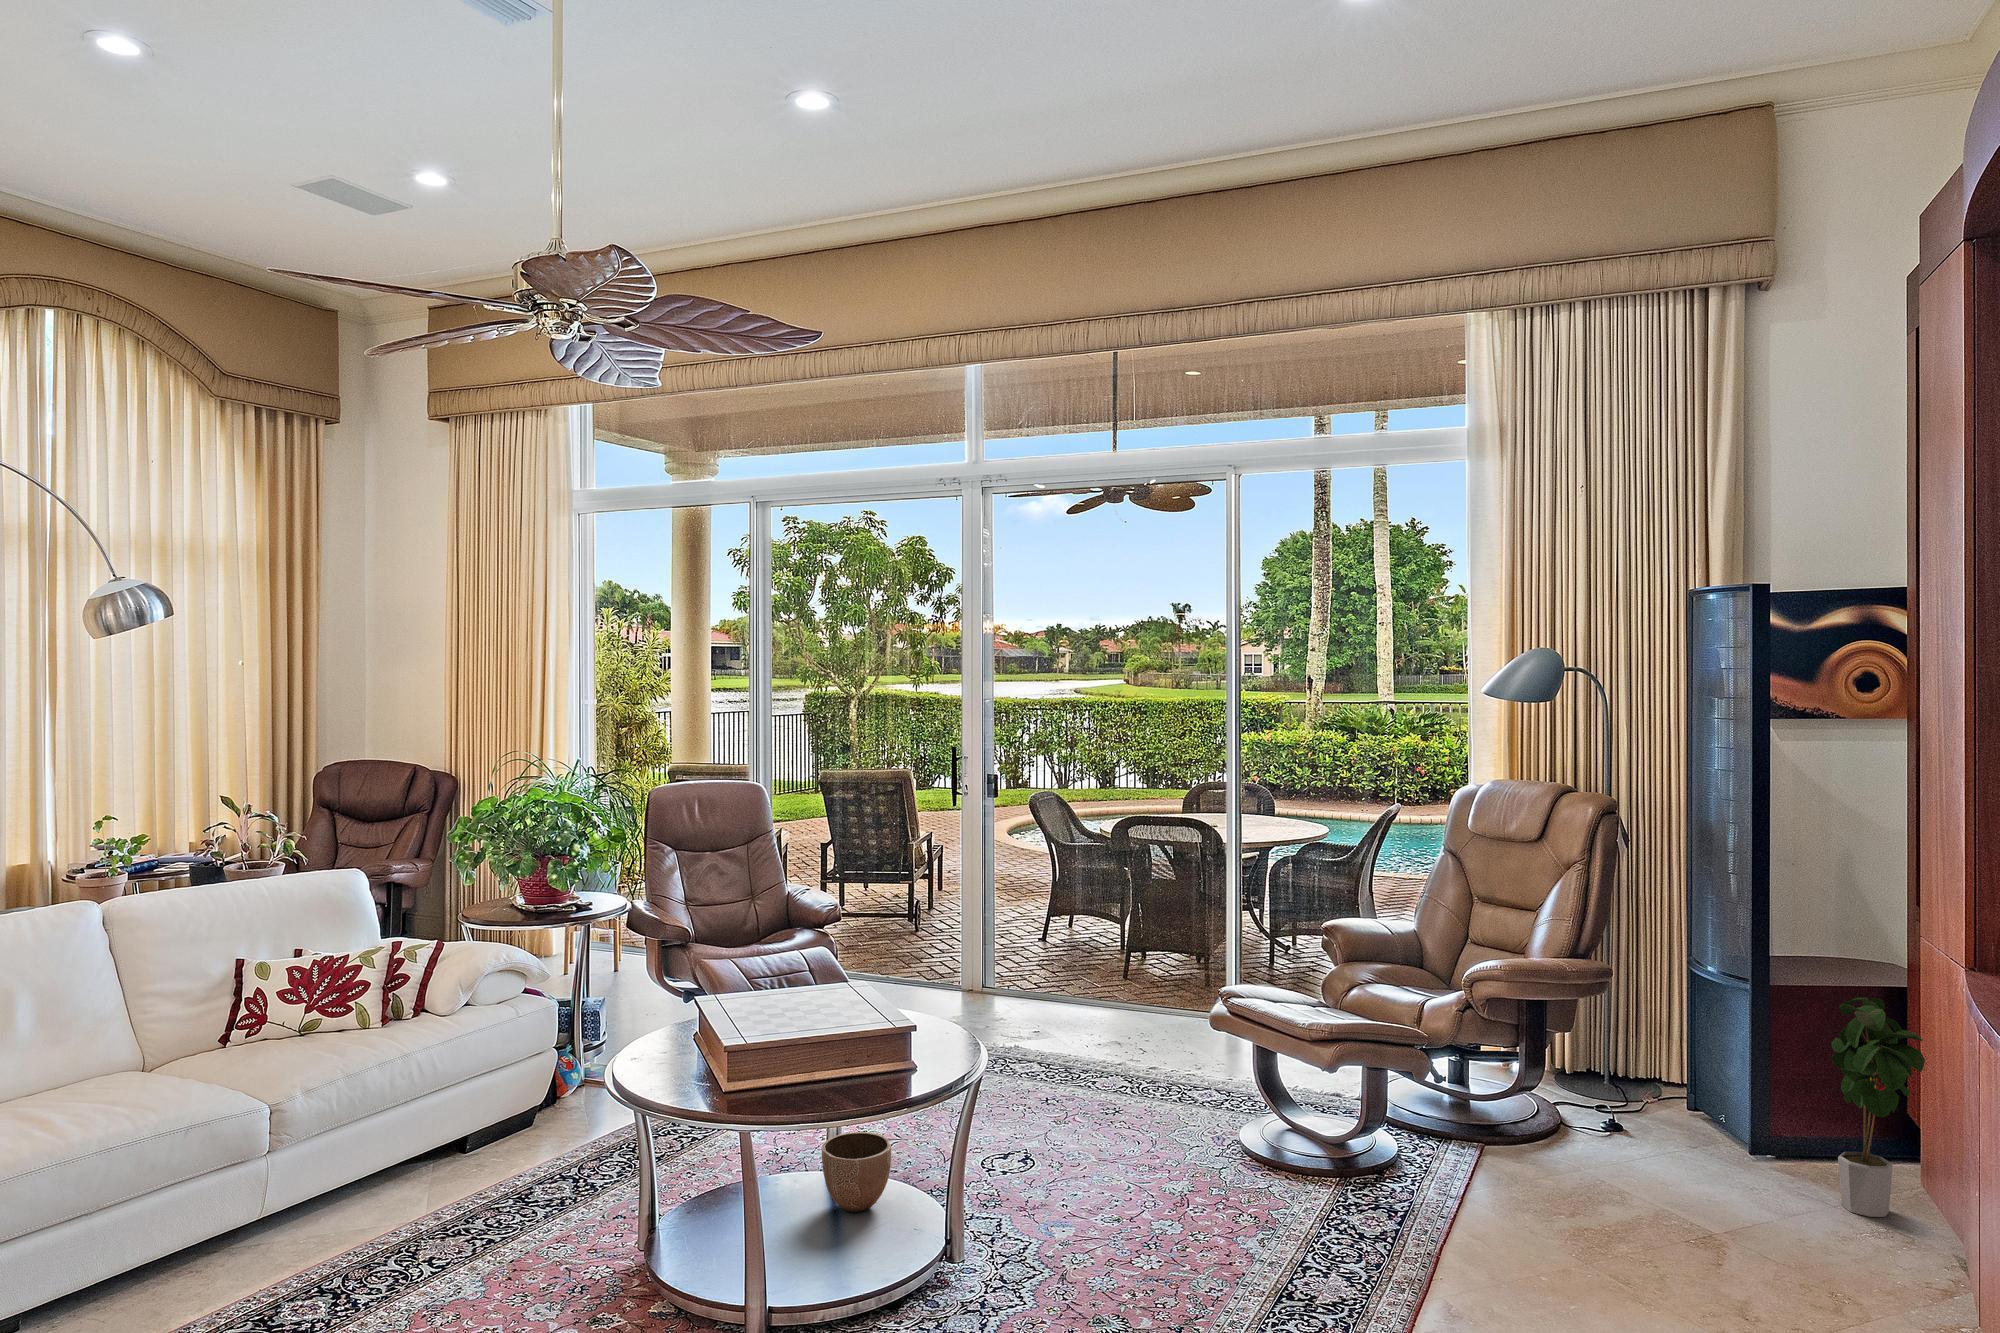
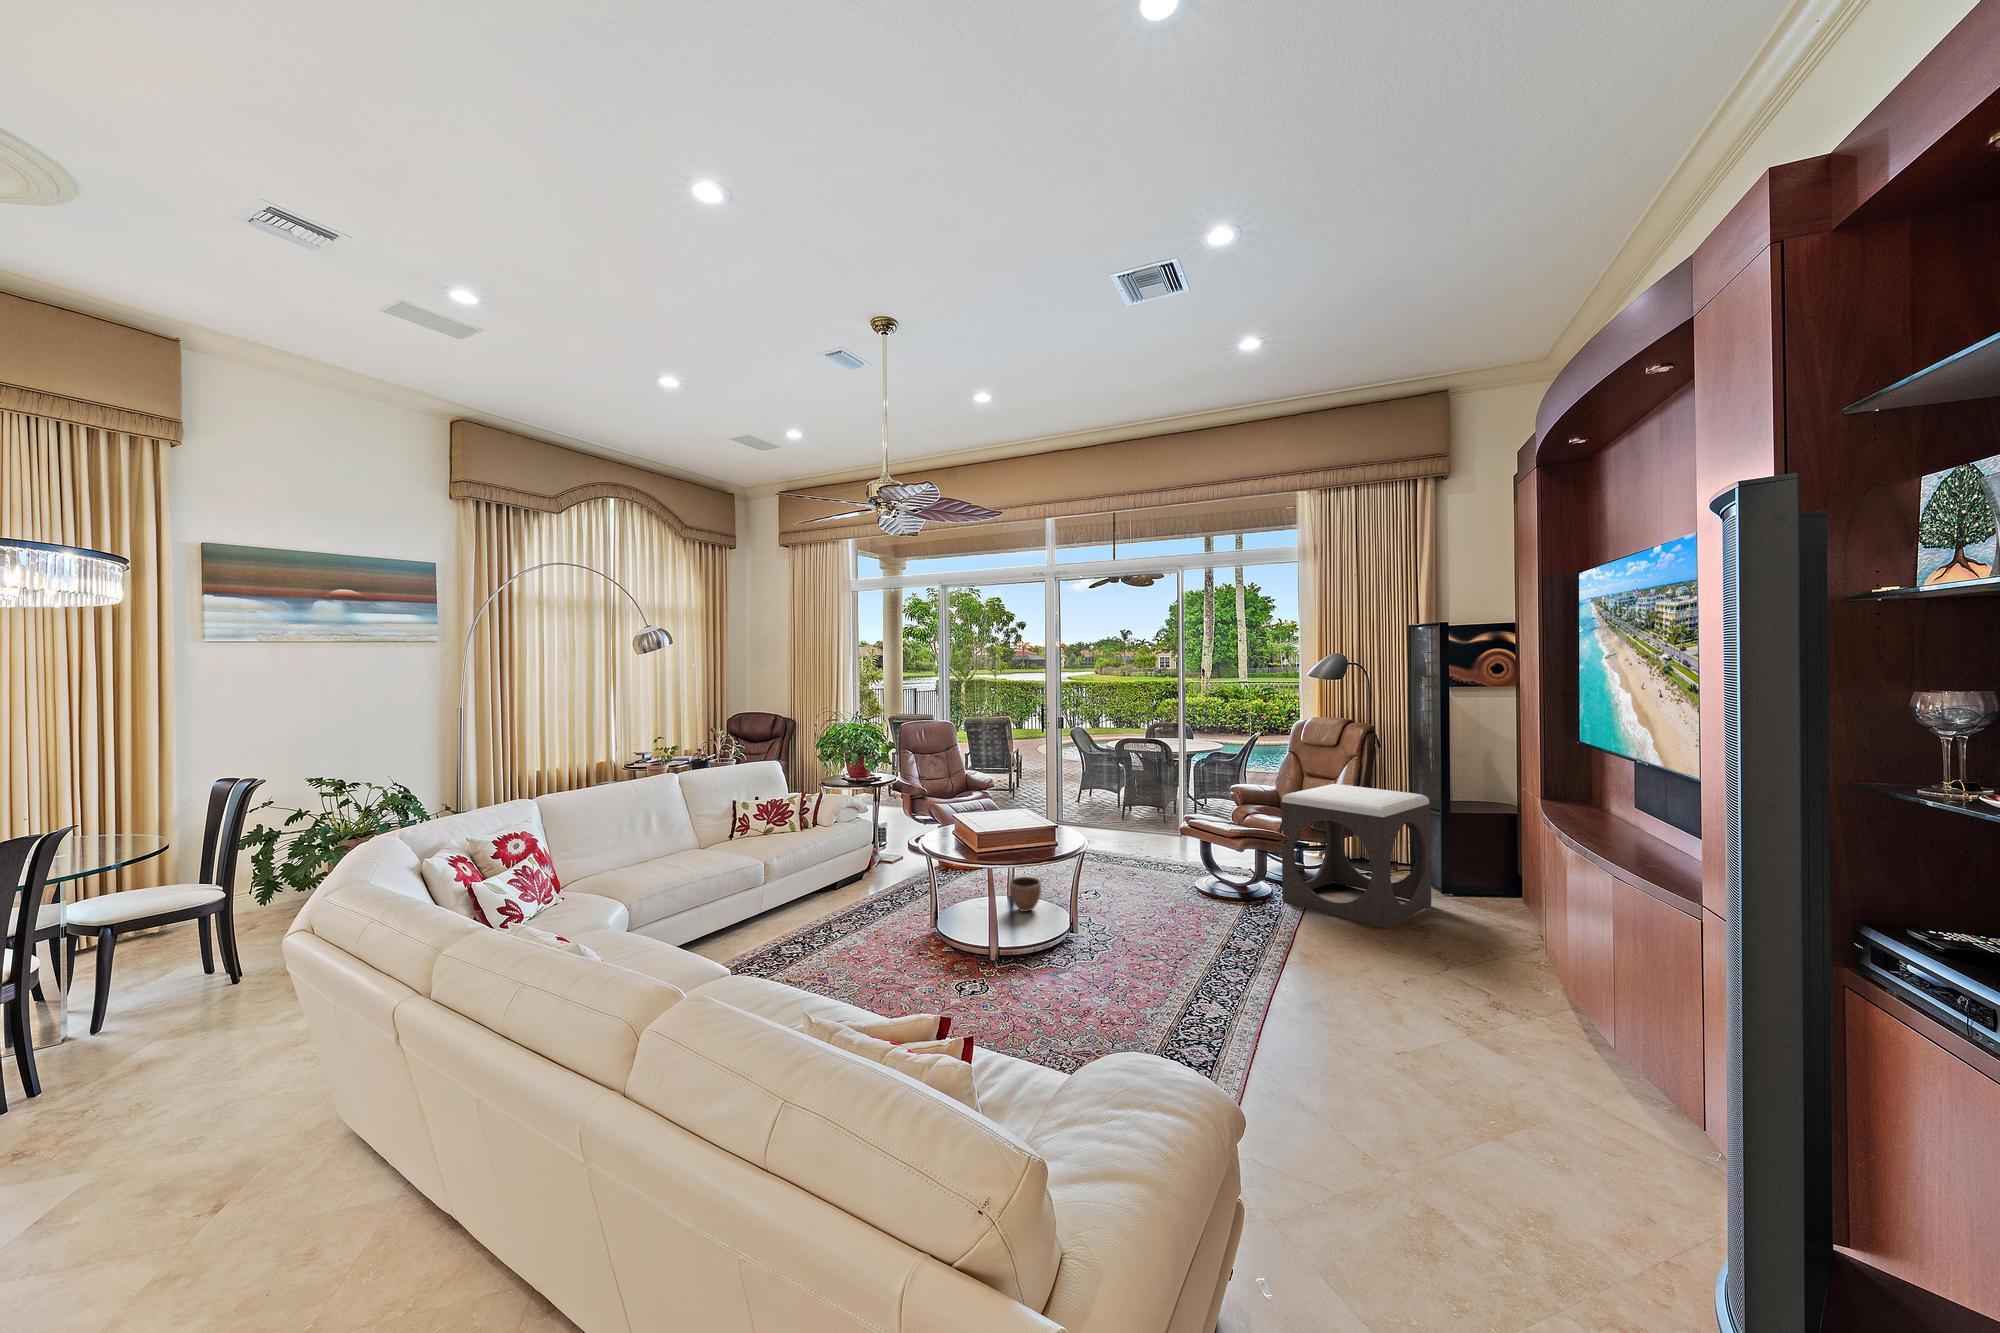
footstool: none [1420,921,1733,1245] -> present [1281,784,1431,928]
potted plant: present [1831,997,1925,1217] -> none [1478,817,1521,919]

